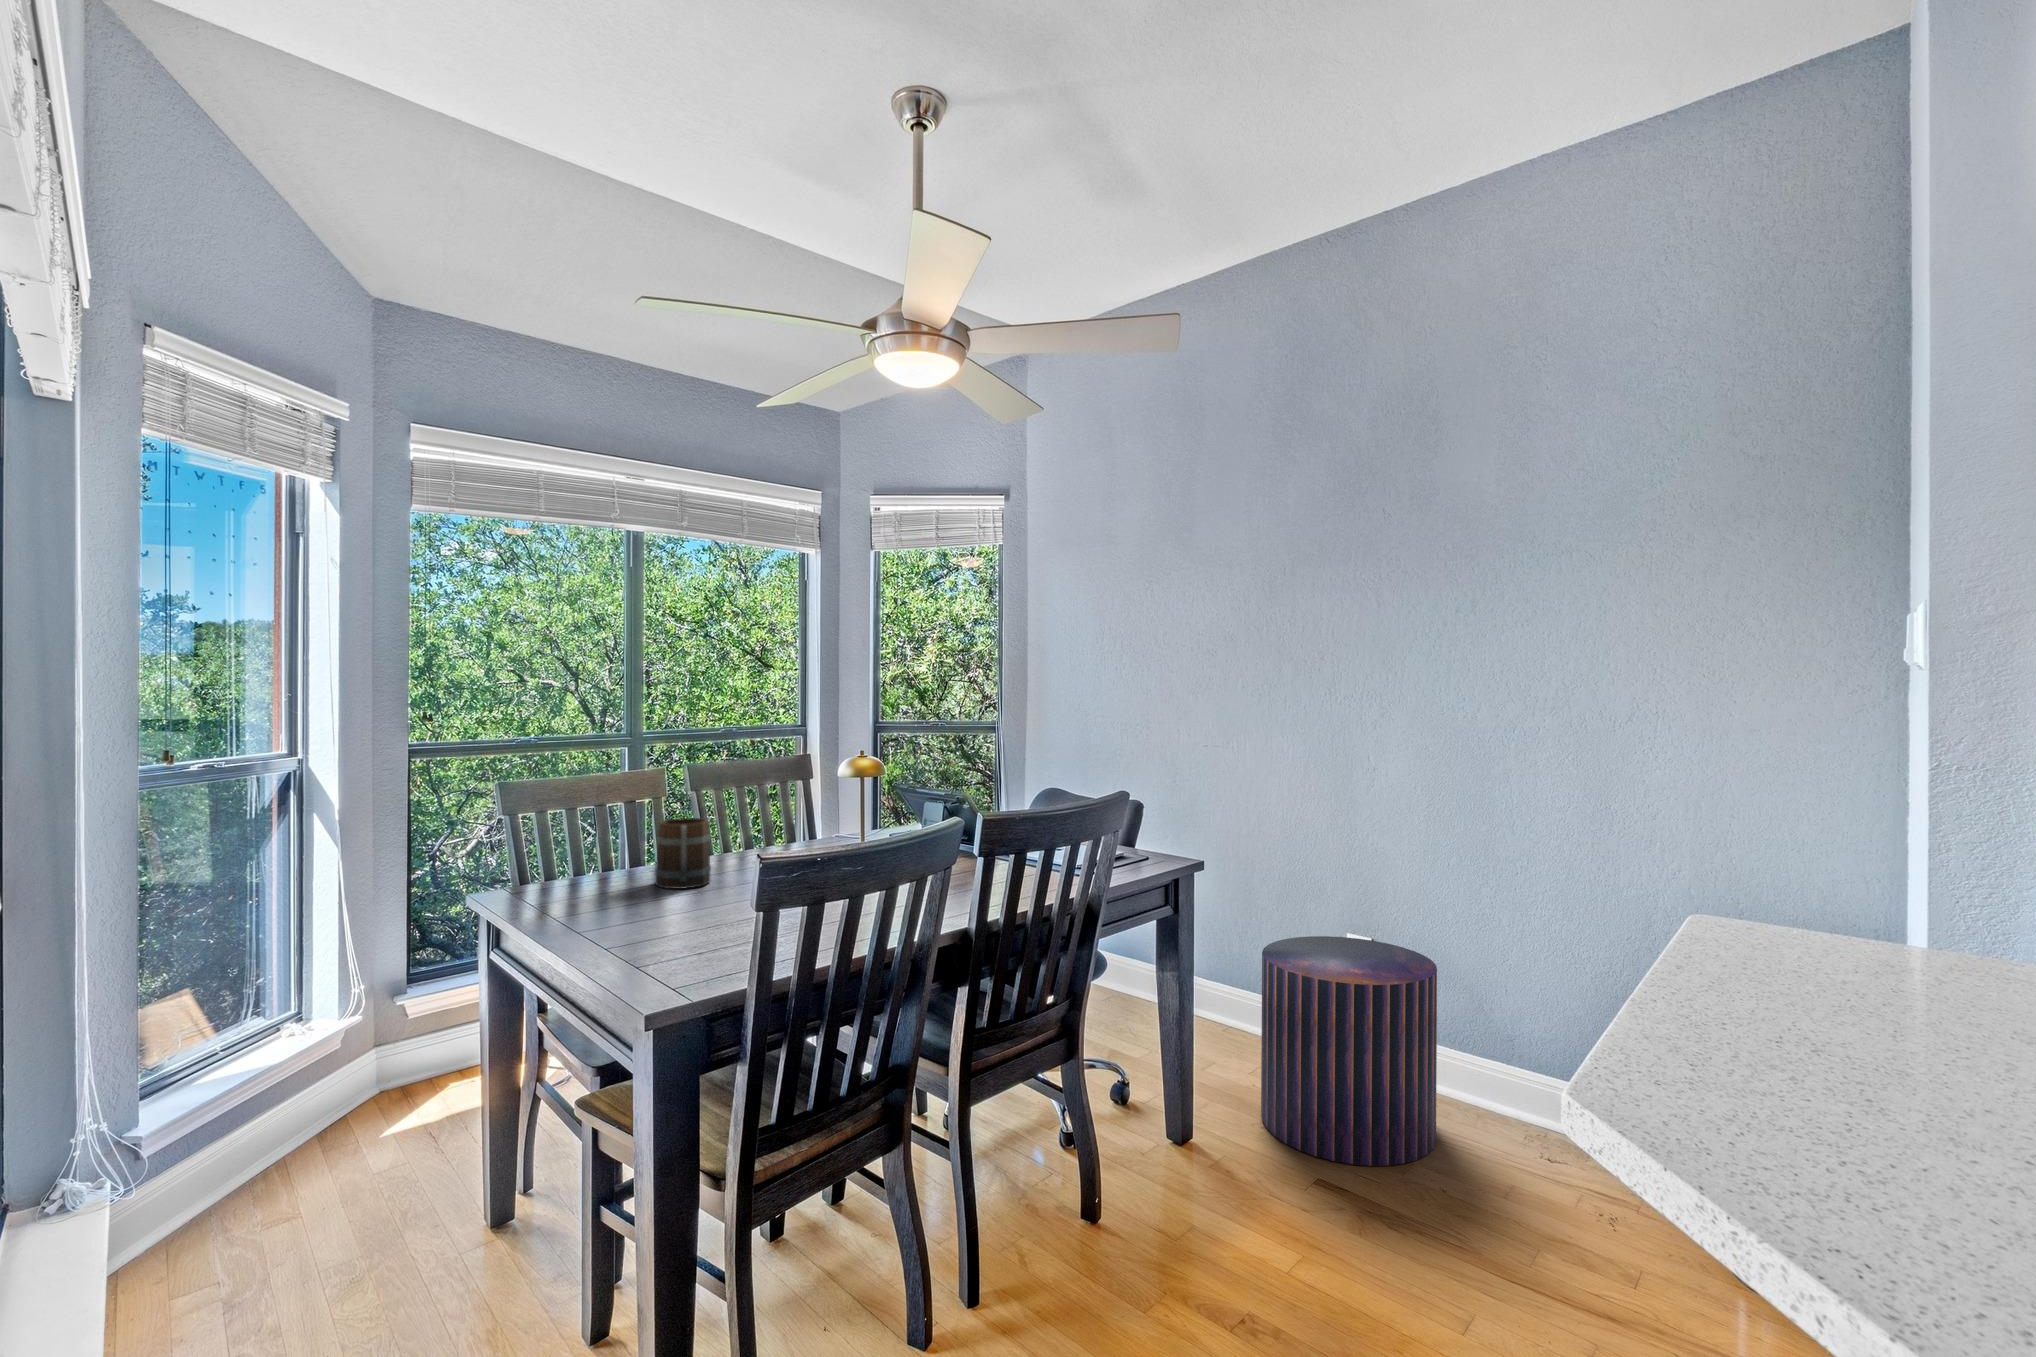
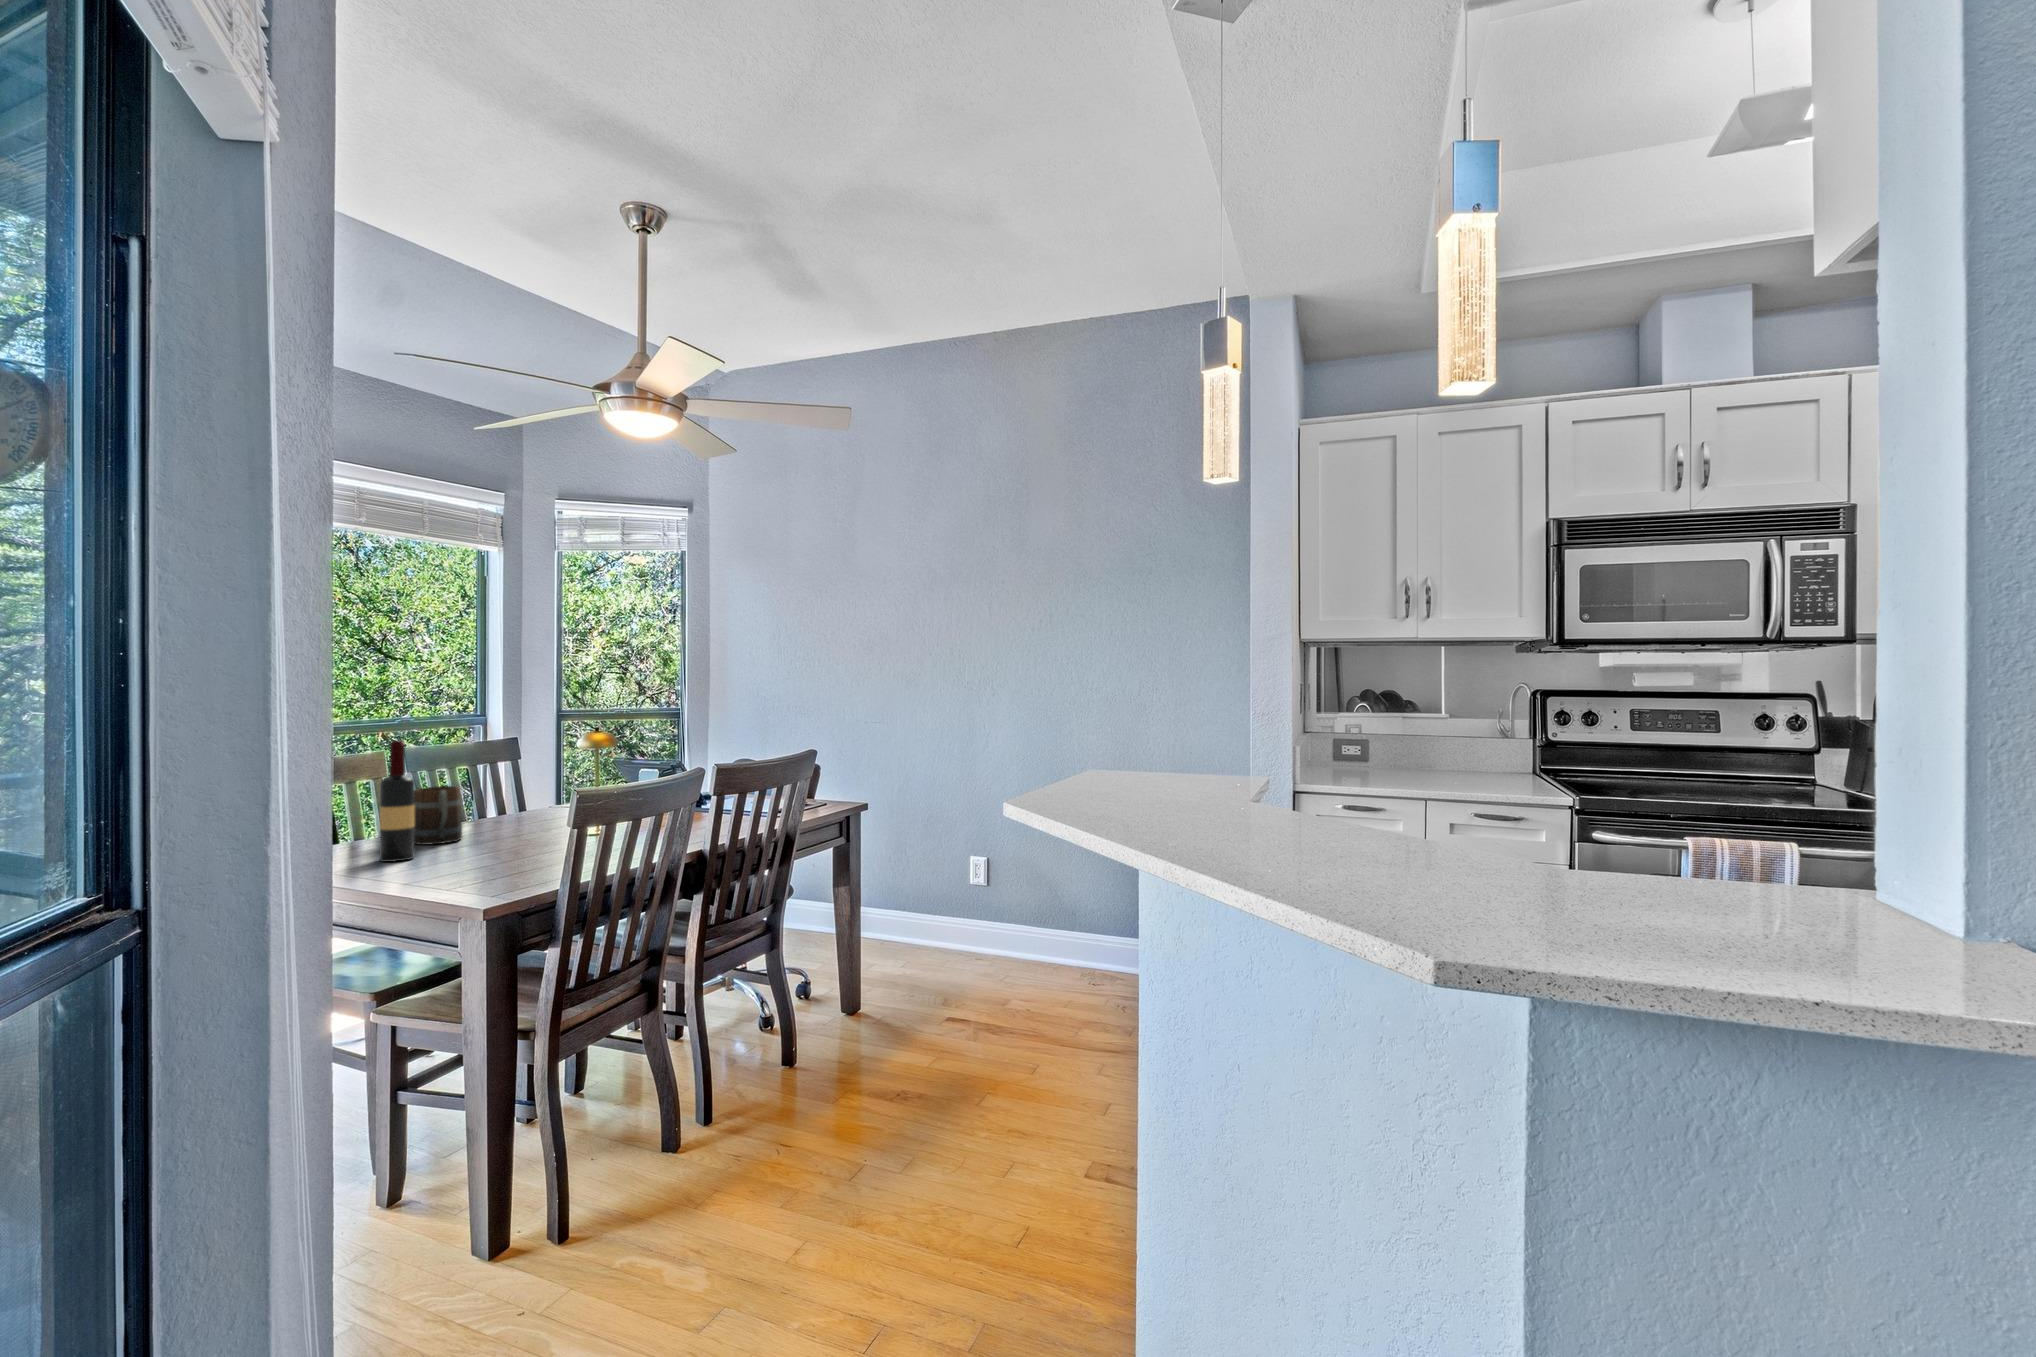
wine bottle: none [605,765,643,913] -> present [379,740,415,862]
pouf: present [1261,936,1437,1166] -> none [910,857,1028,1007]

